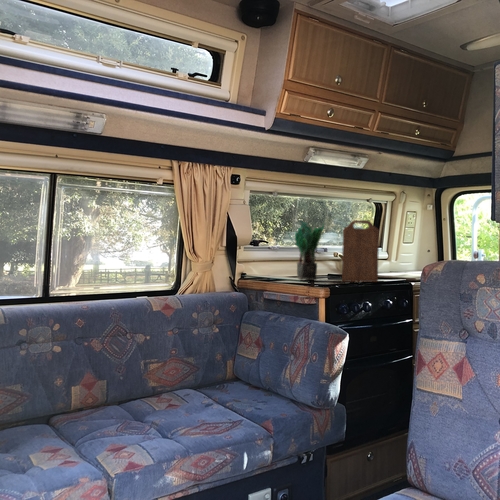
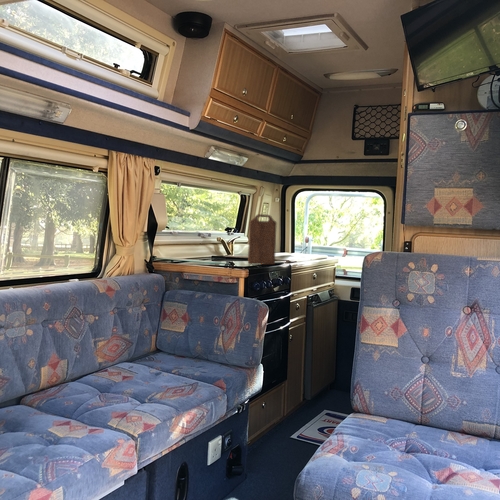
potted plant: present [290,221,324,280] -> none [205,213,234,264]

